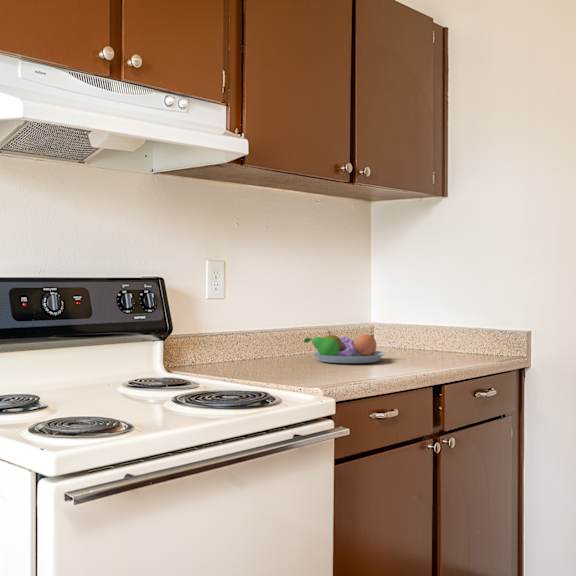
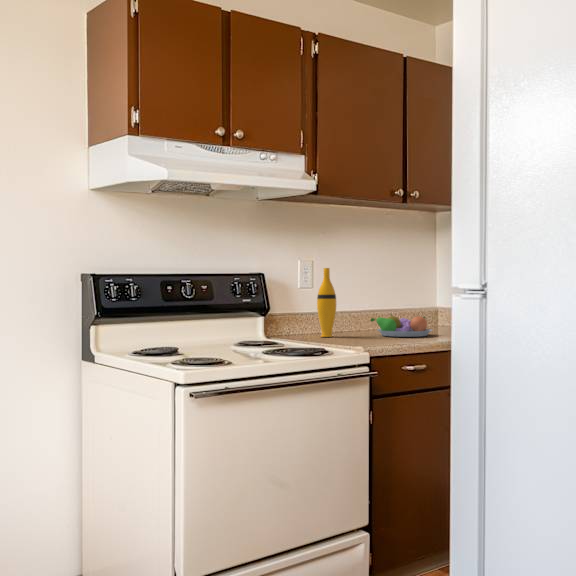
vase: none [234,270,261,365] -> present [317,268,336,337]

